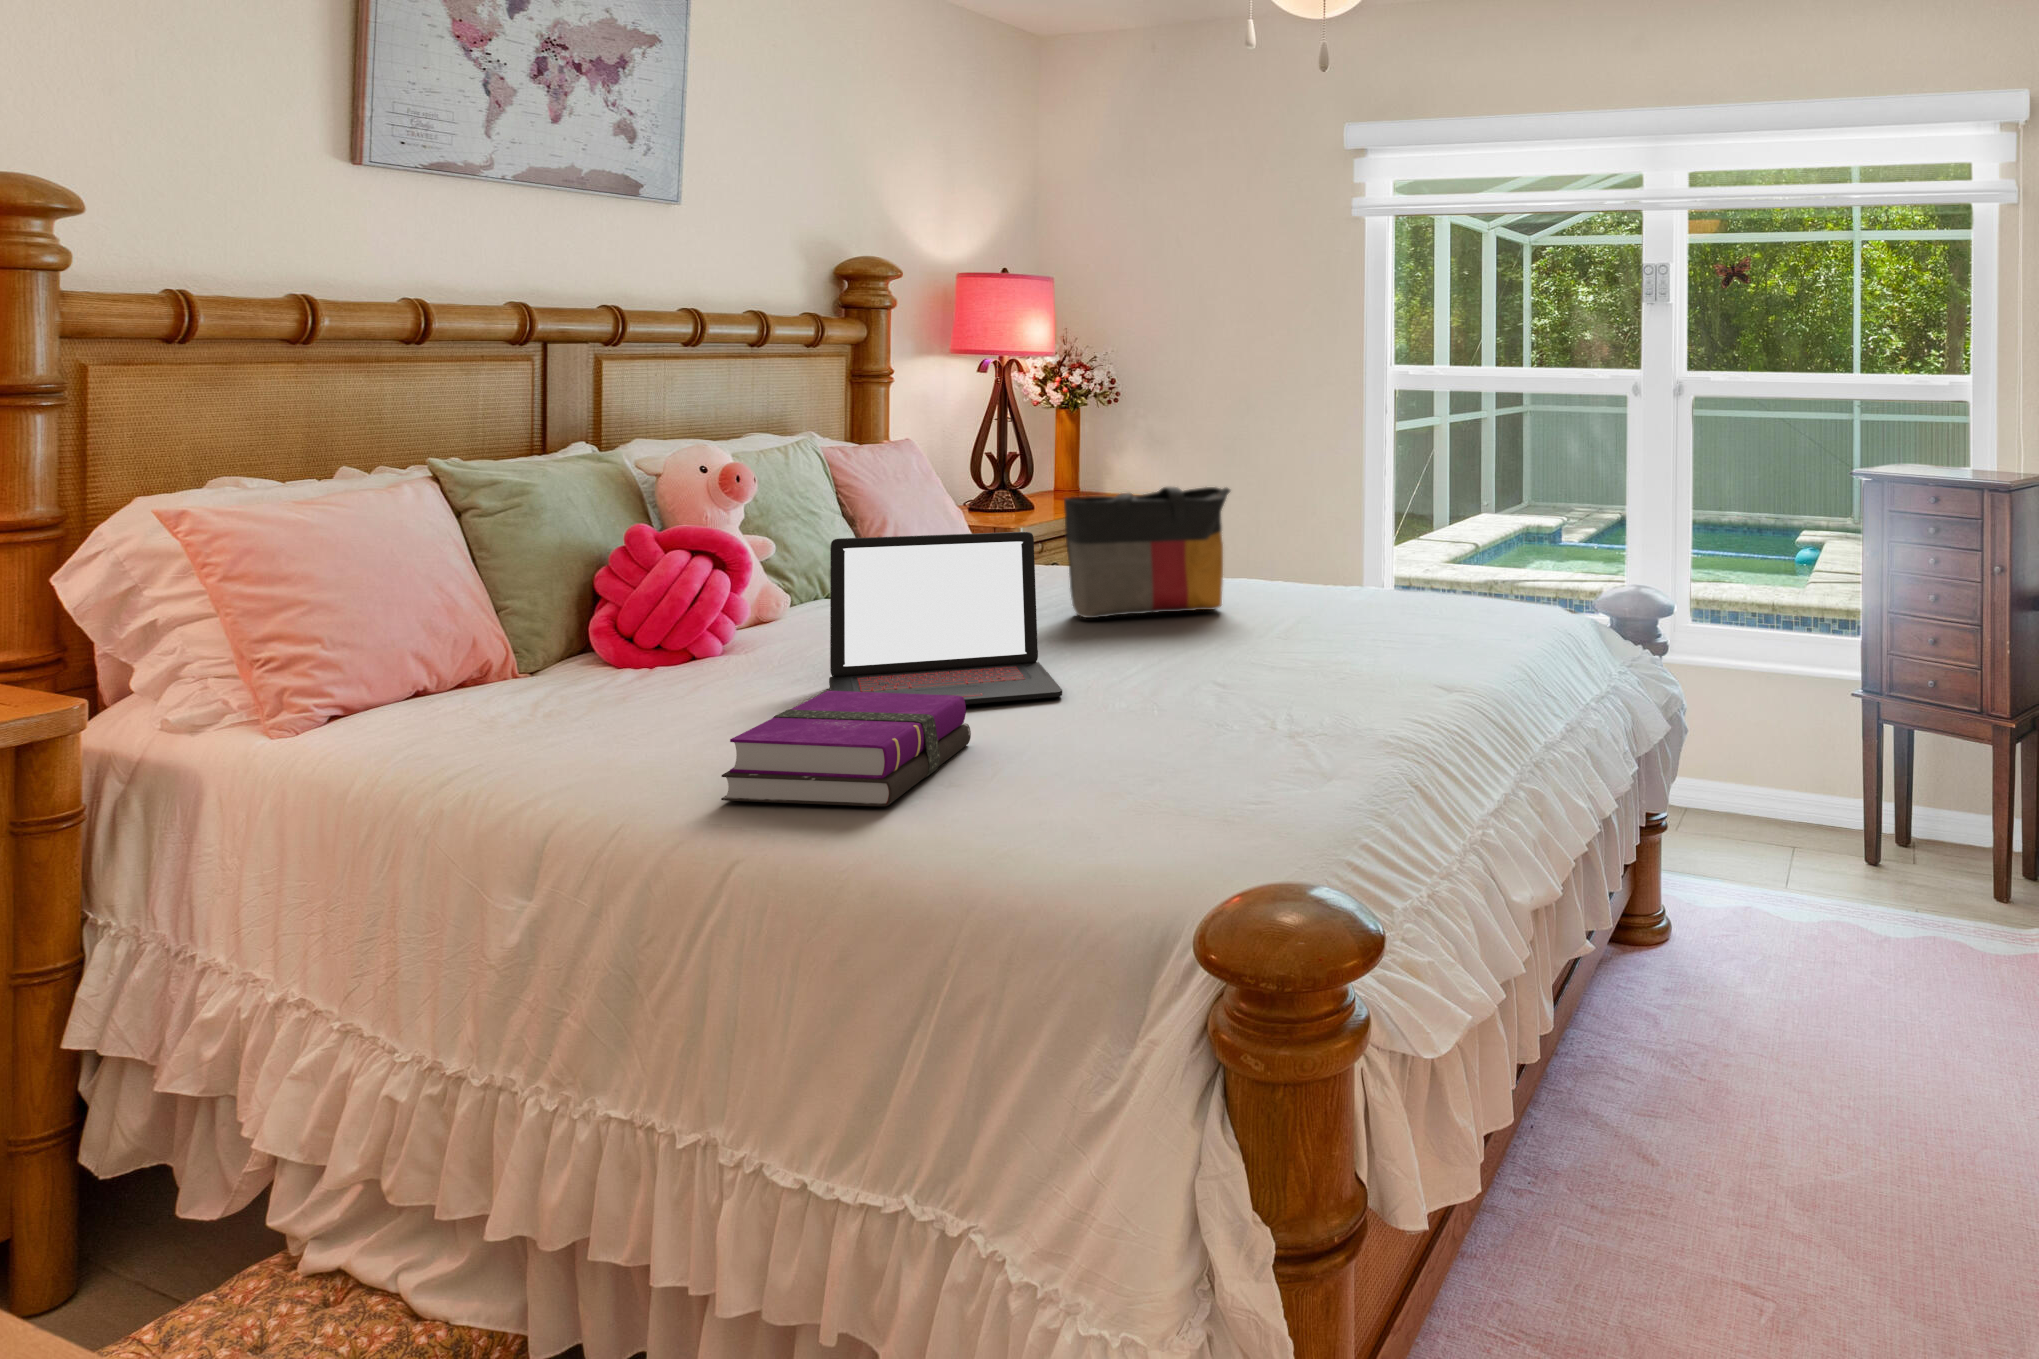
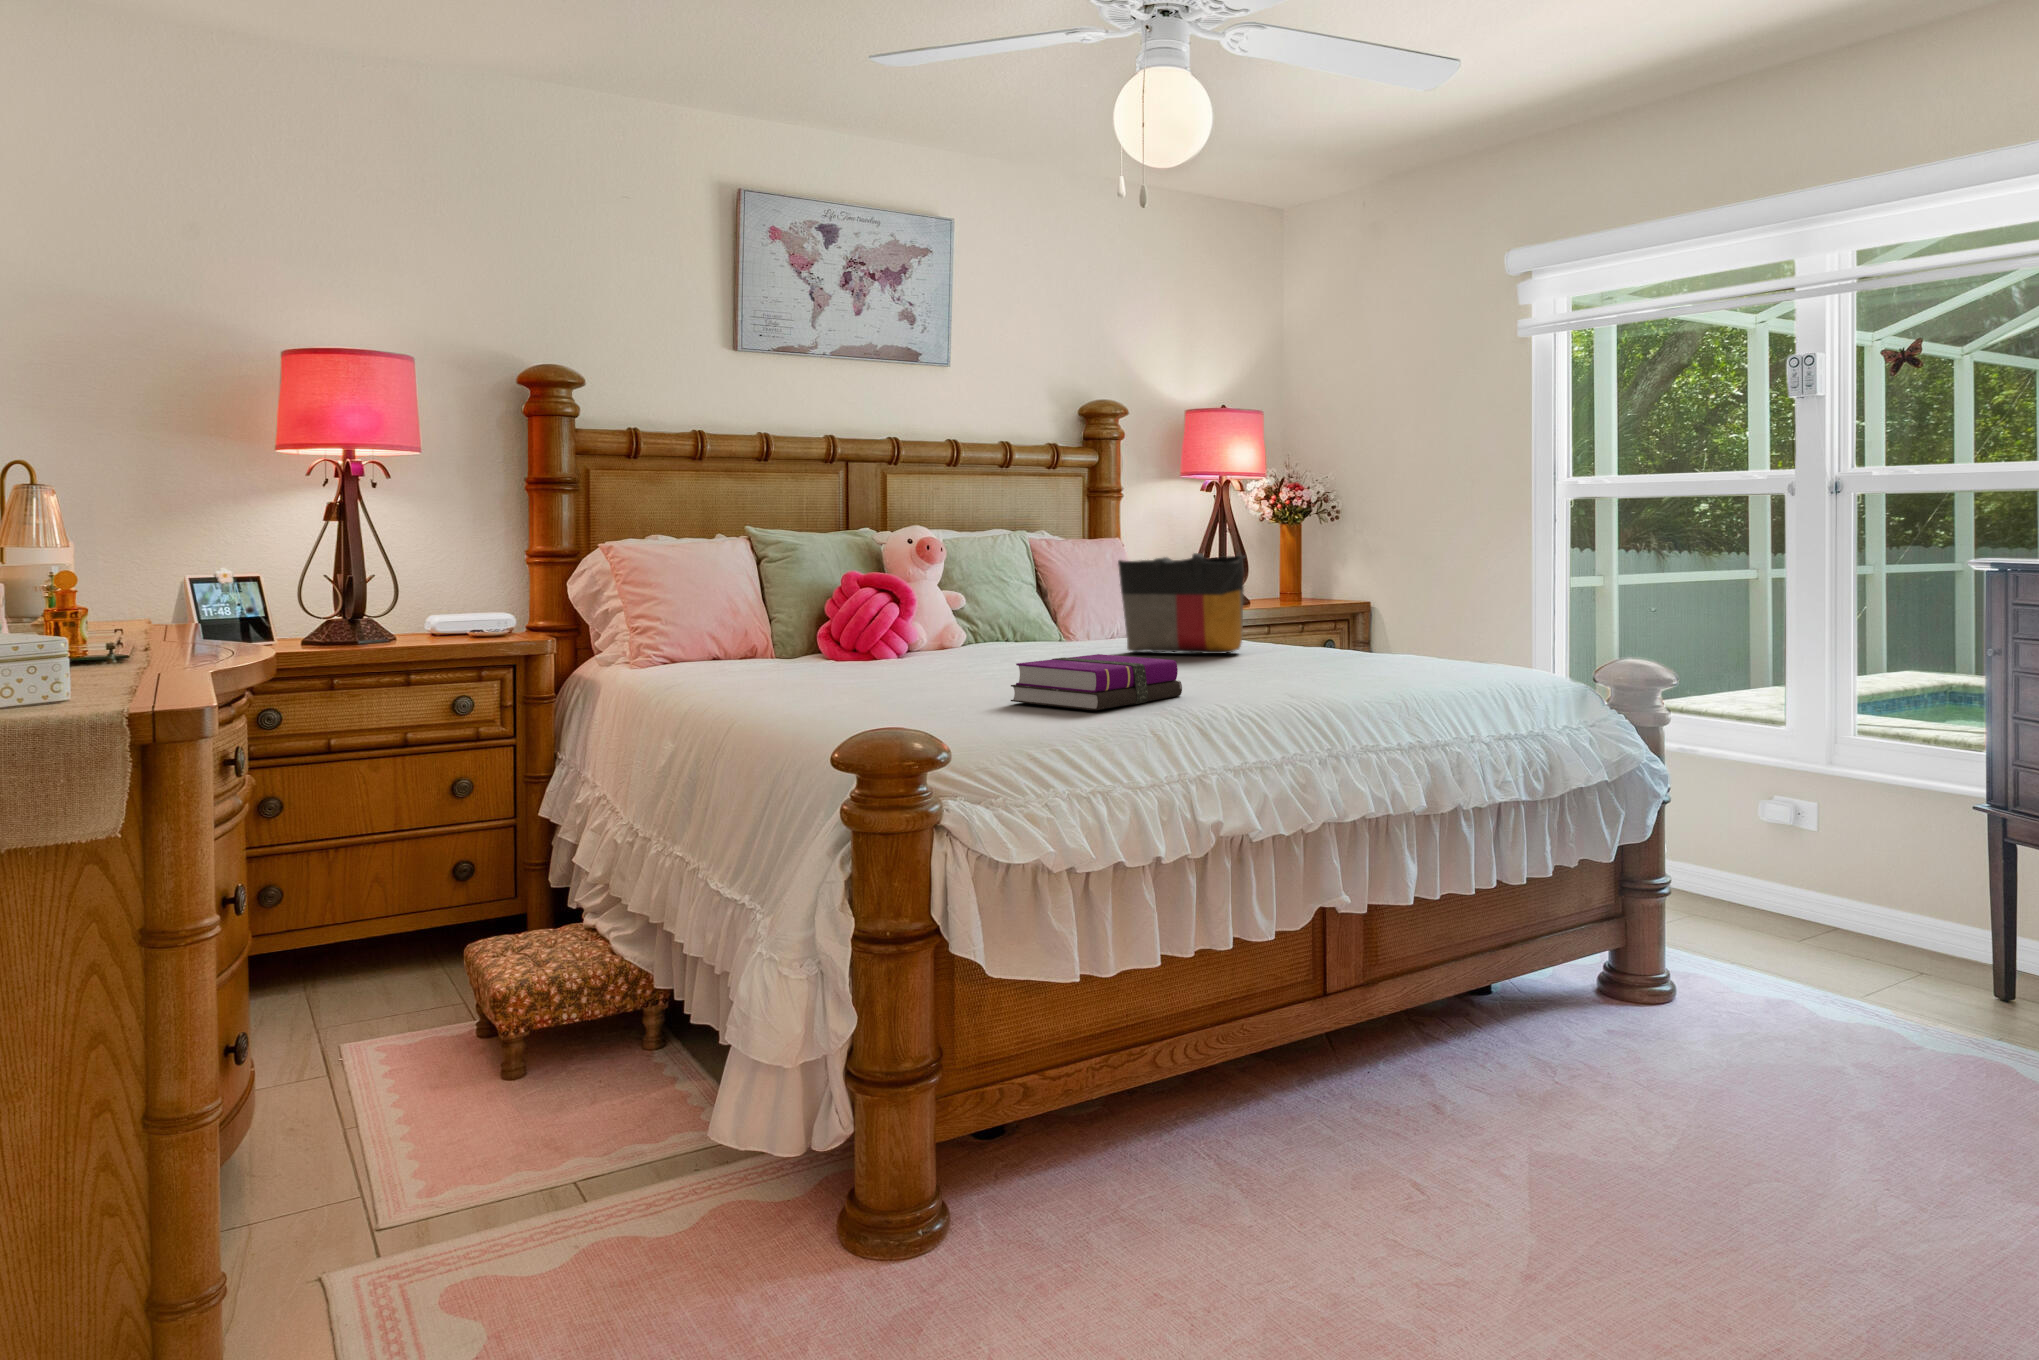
laptop: present [829,532,1062,705] -> none [875,571,1048,680]
hardback book: present [721,691,971,806] -> present [1011,654,1182,710]

